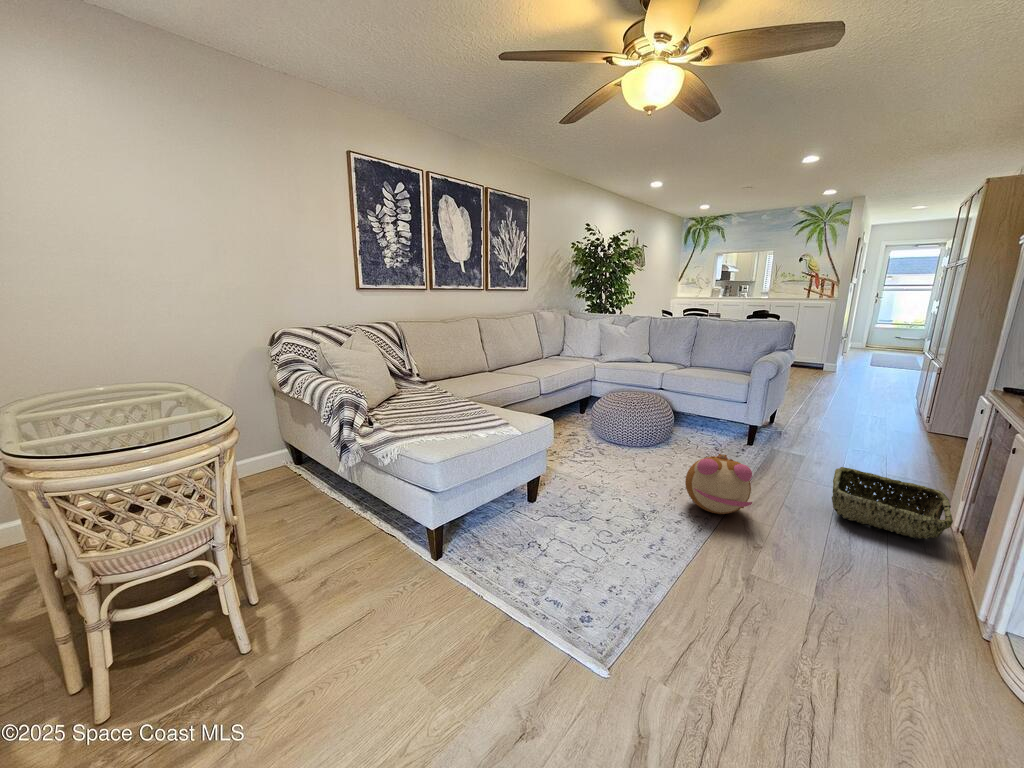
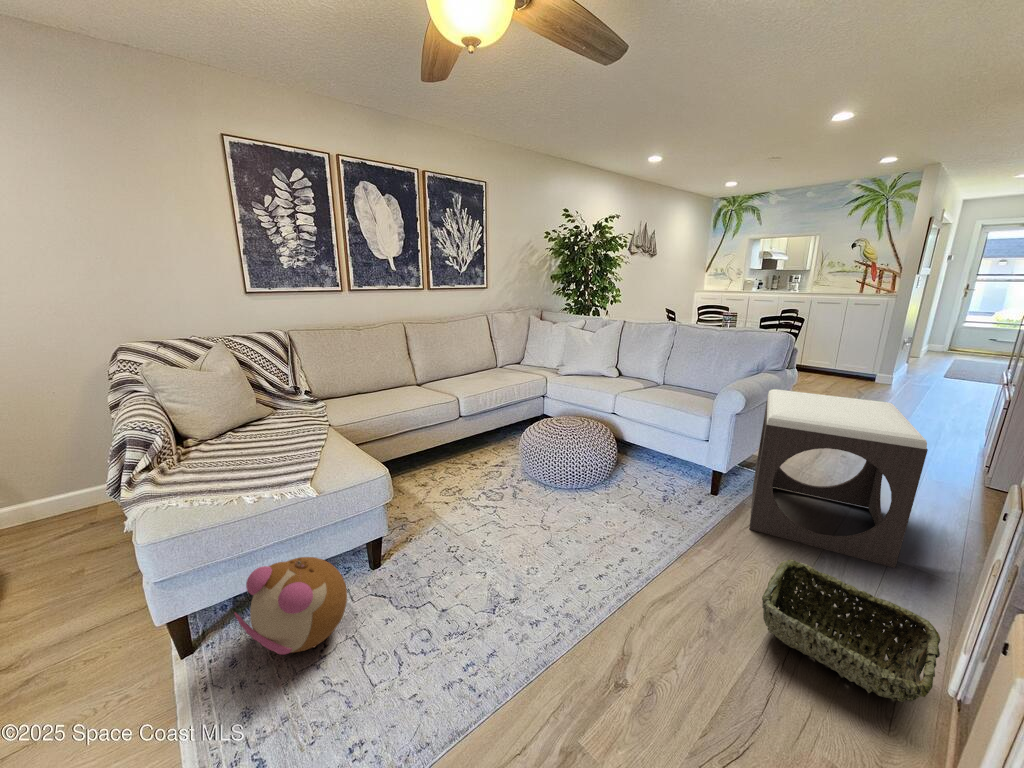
footstool: none [774,362,914,479] -> present [750,389,928,568]
plush toy: present [685,454,752,514] -> present [234,557,347,654]

